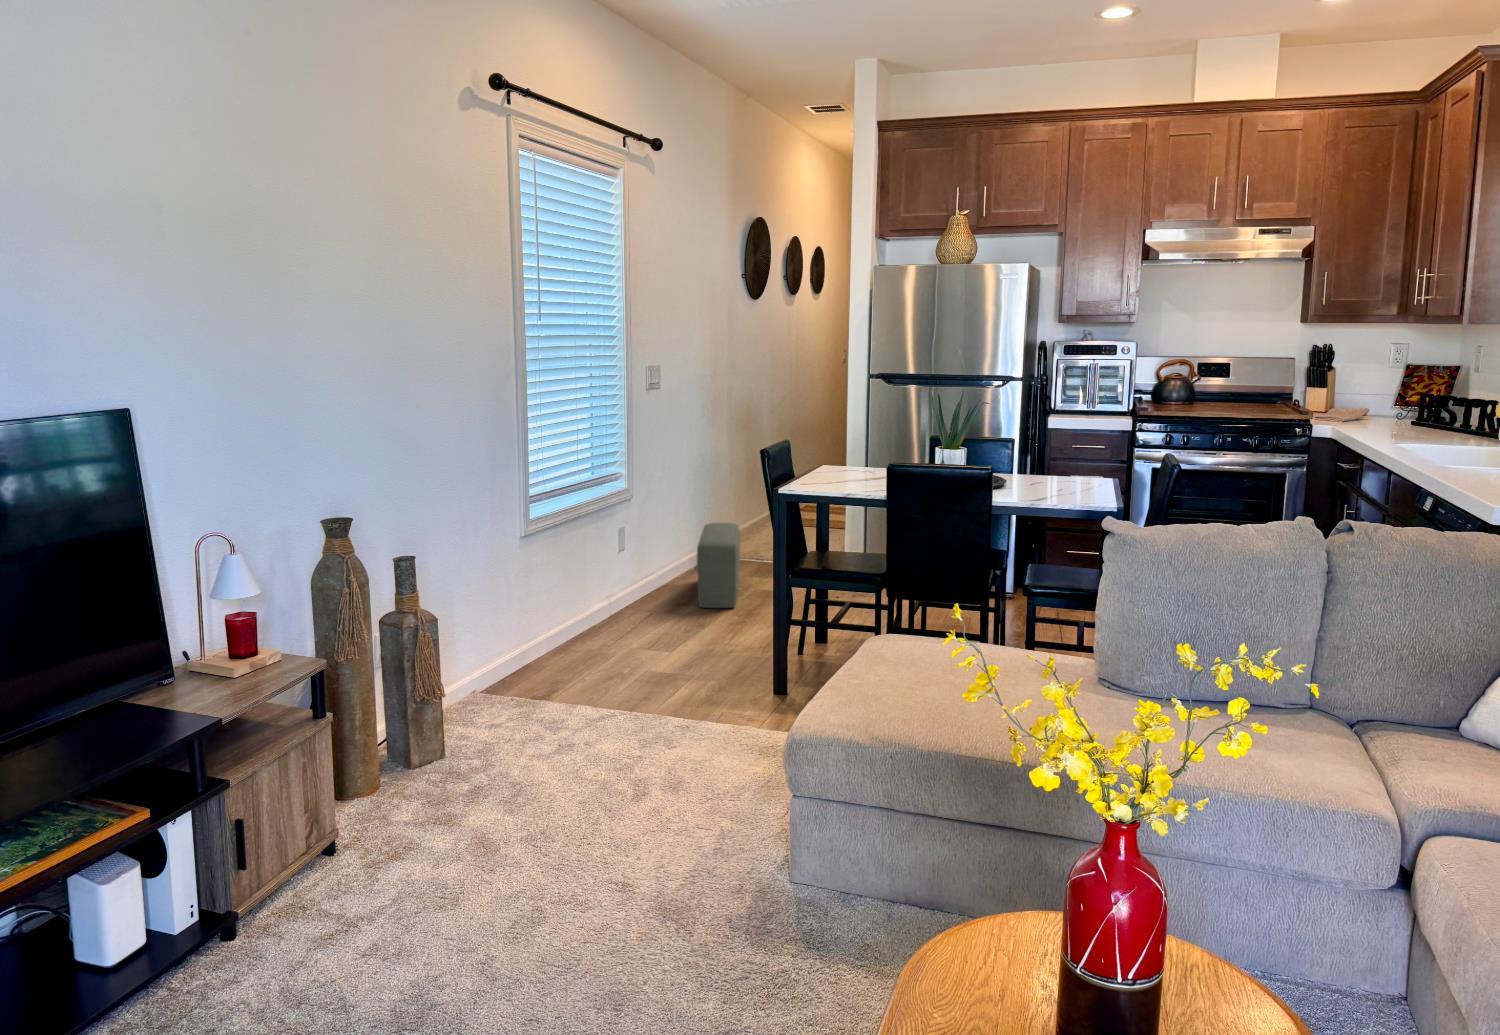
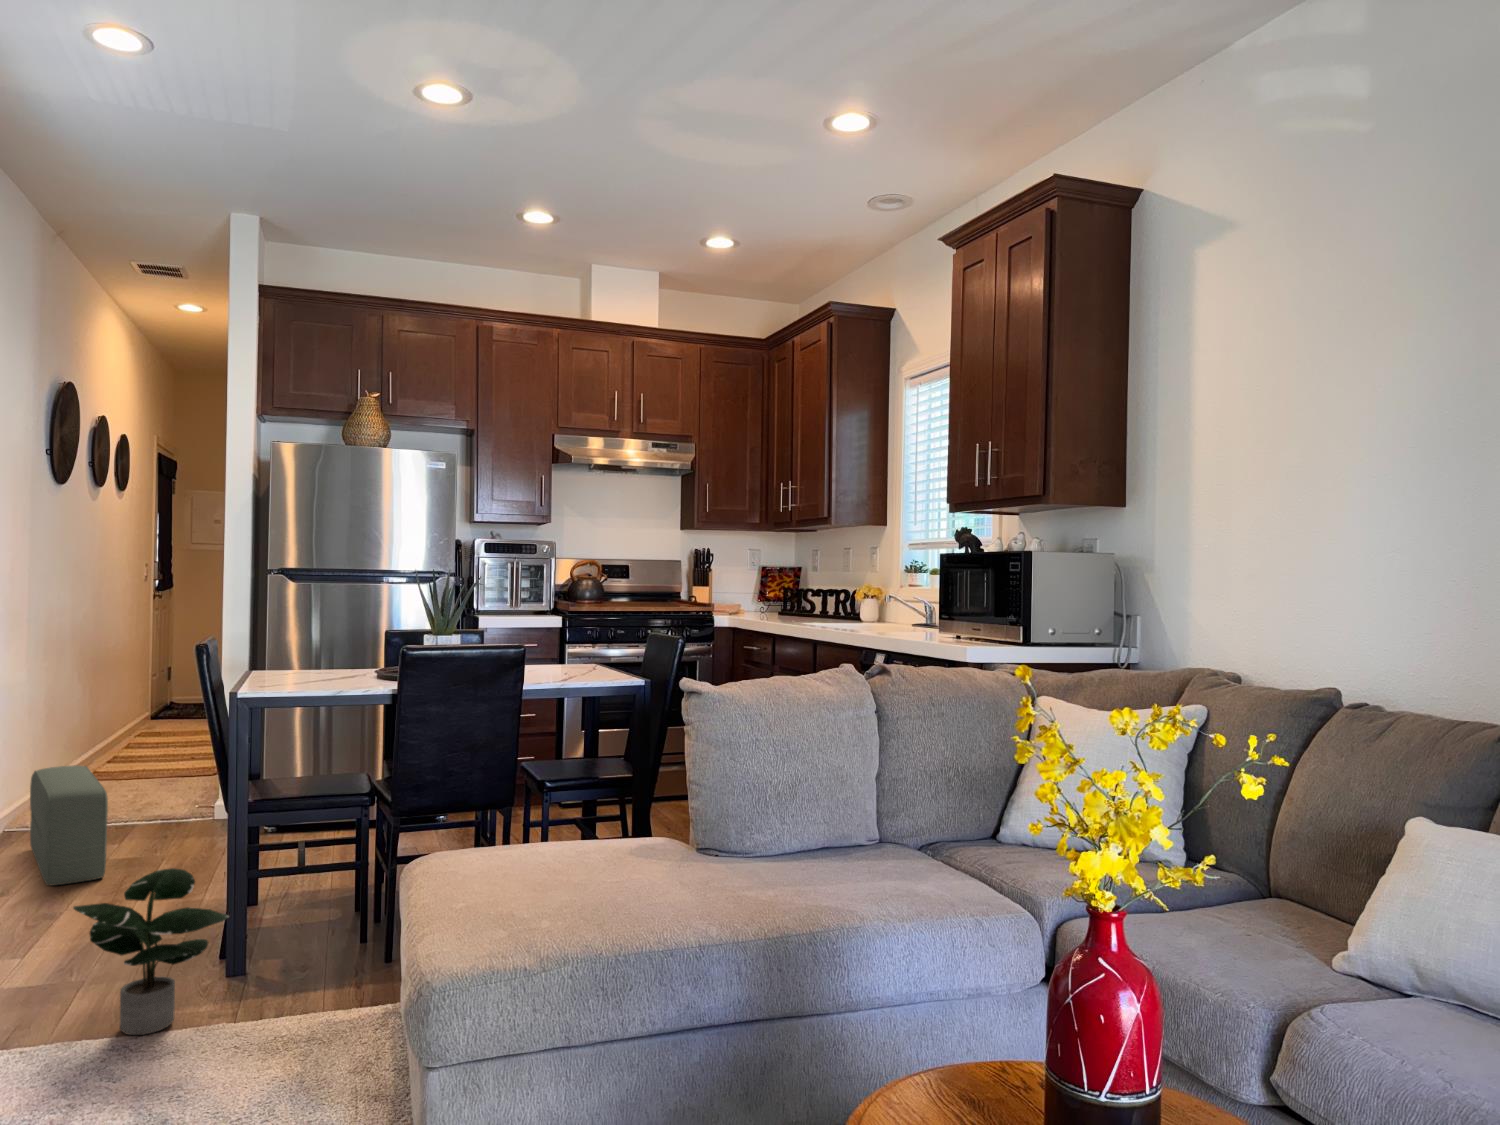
potted plant: none [651,609,745,719] -> present [73,868,228,1035]

